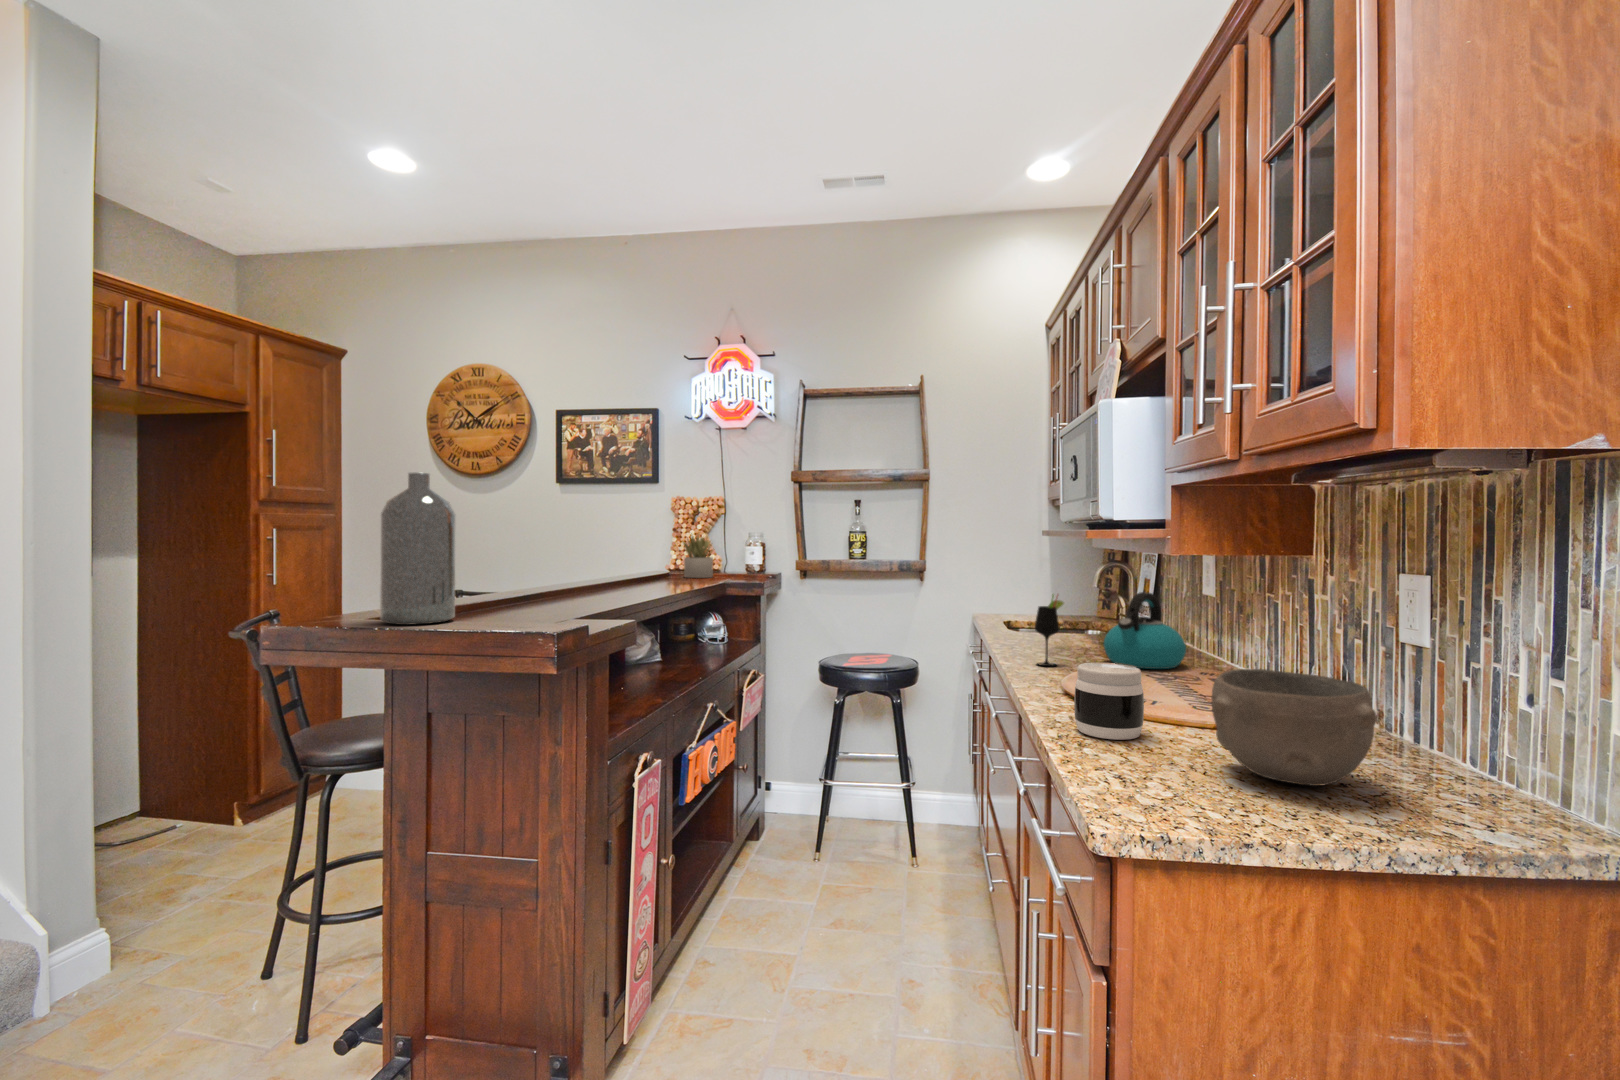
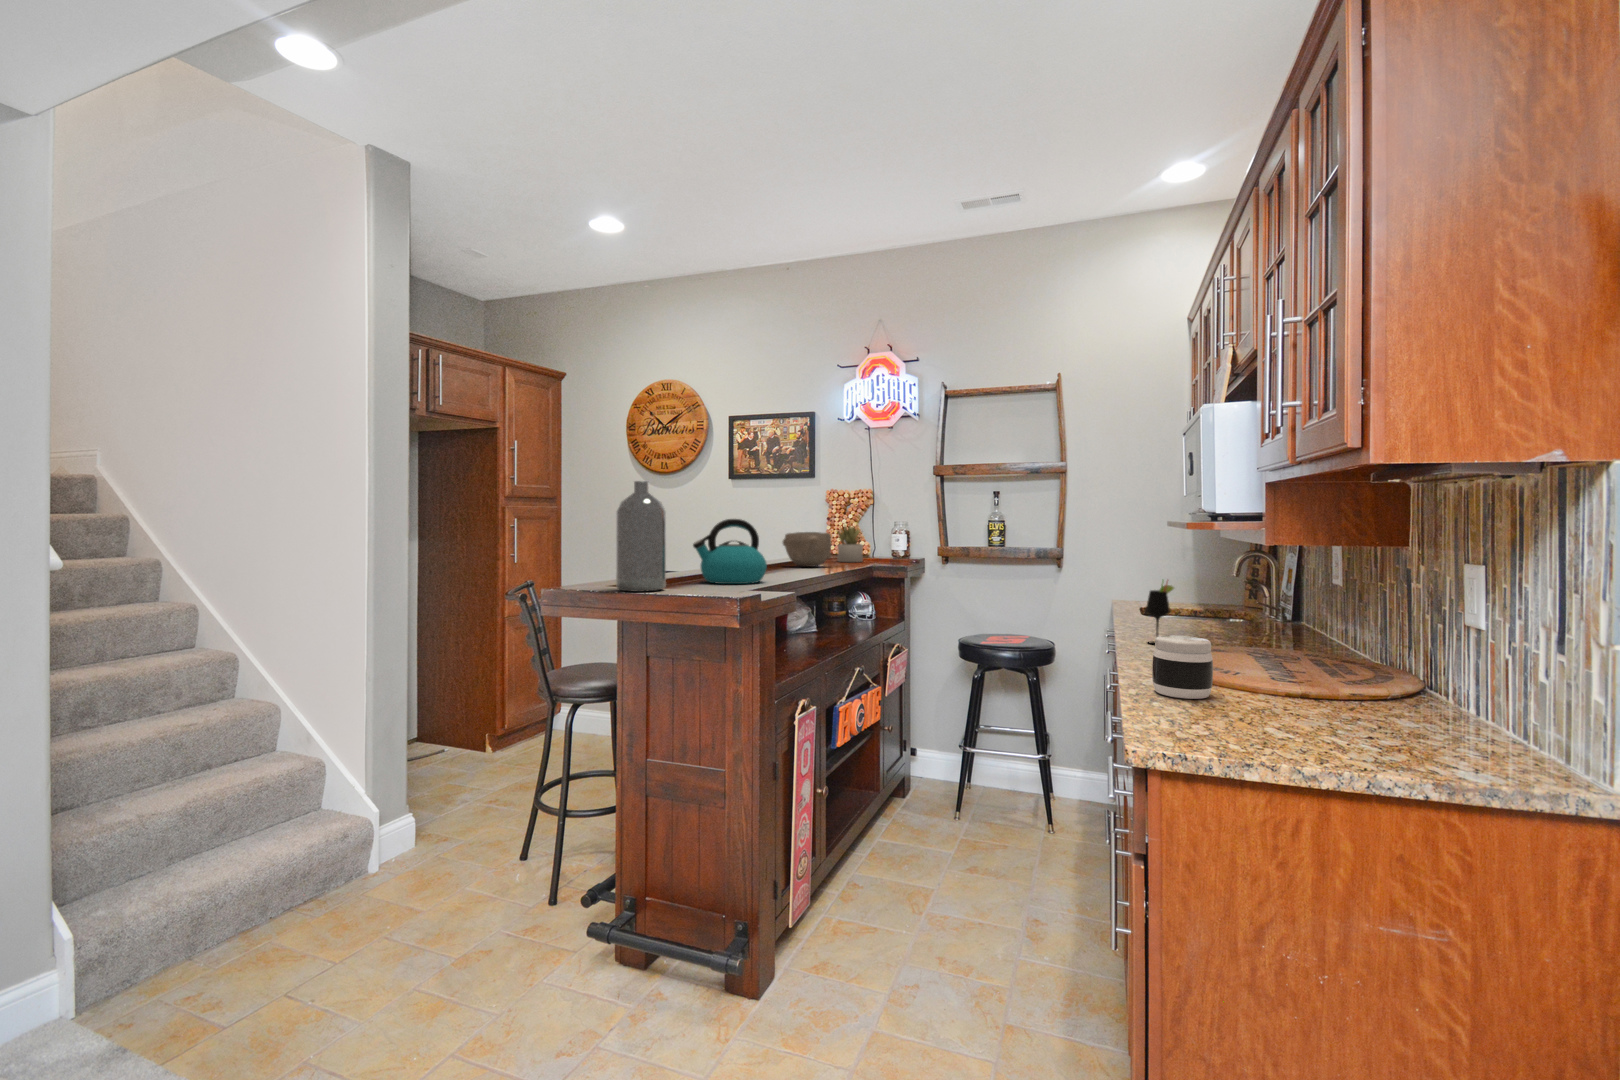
kettle: present [1104,592,1186,669] -> present [693,519,767,584]
bowl: present [1211,669,1377,786] -> present [783,532,831,567]

